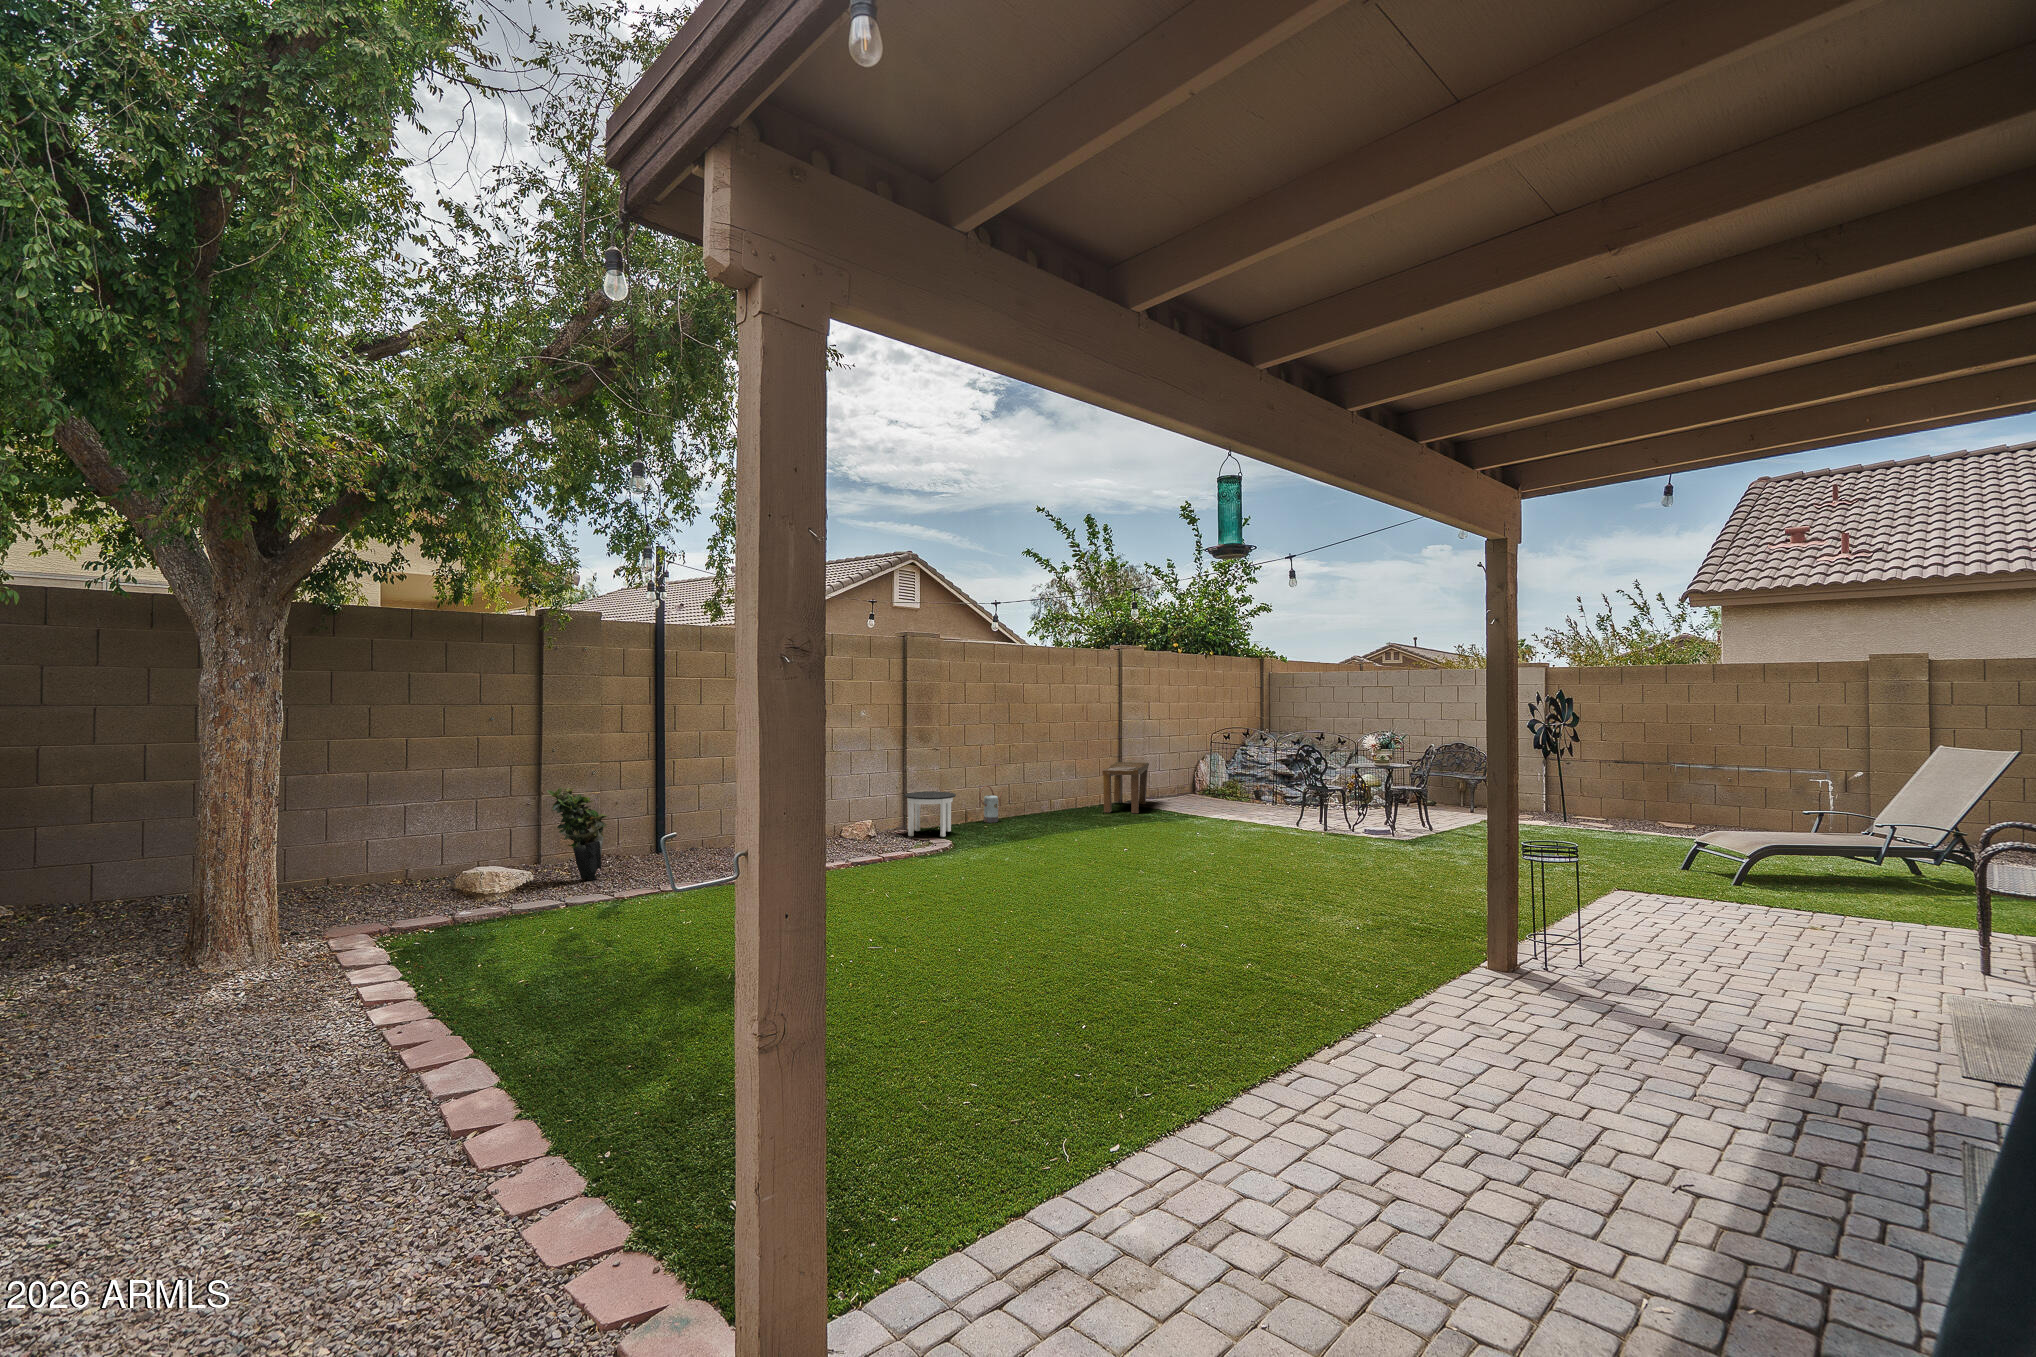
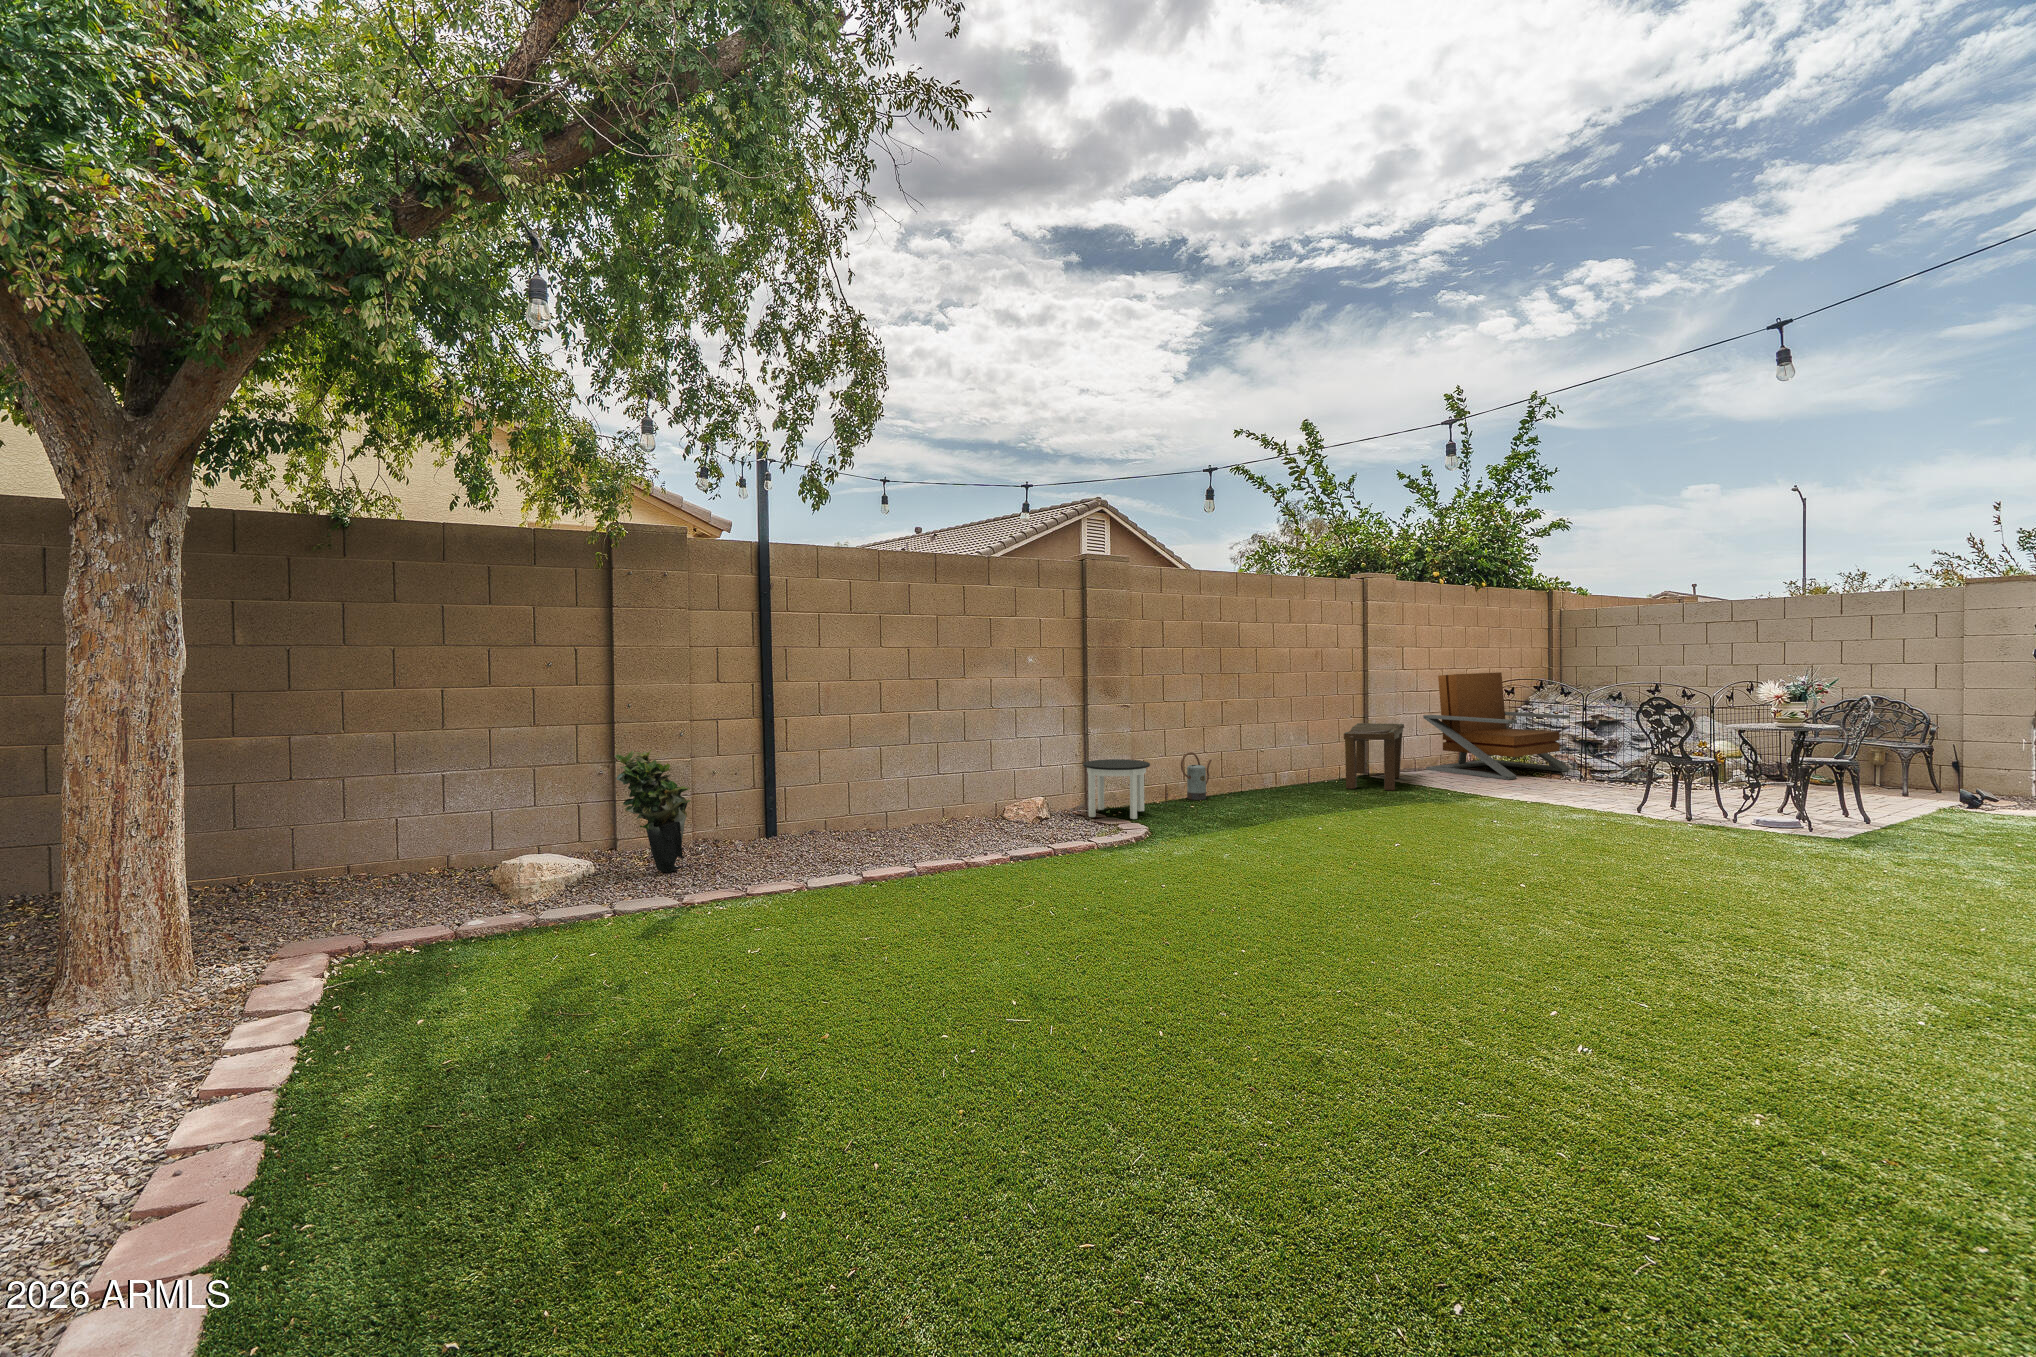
lounge chair: none [1166,723,1268,805] -> present [1423,672,1570,780]

